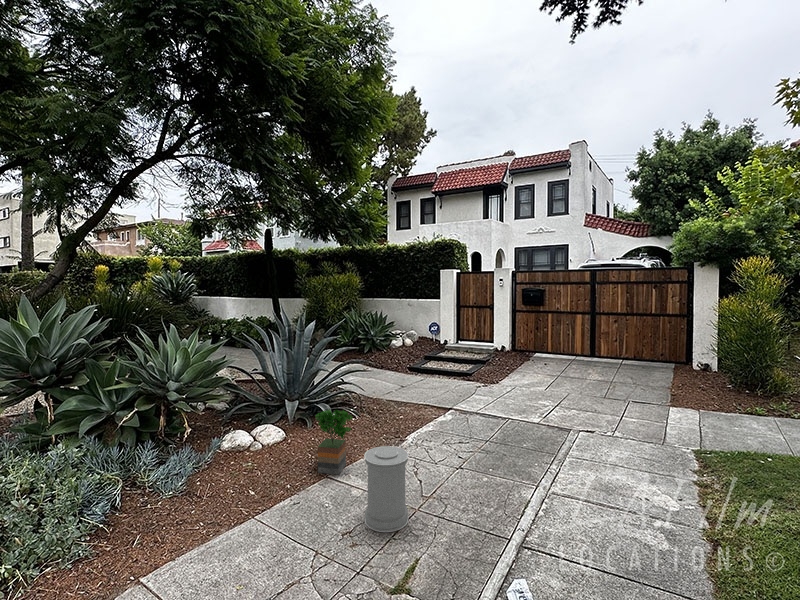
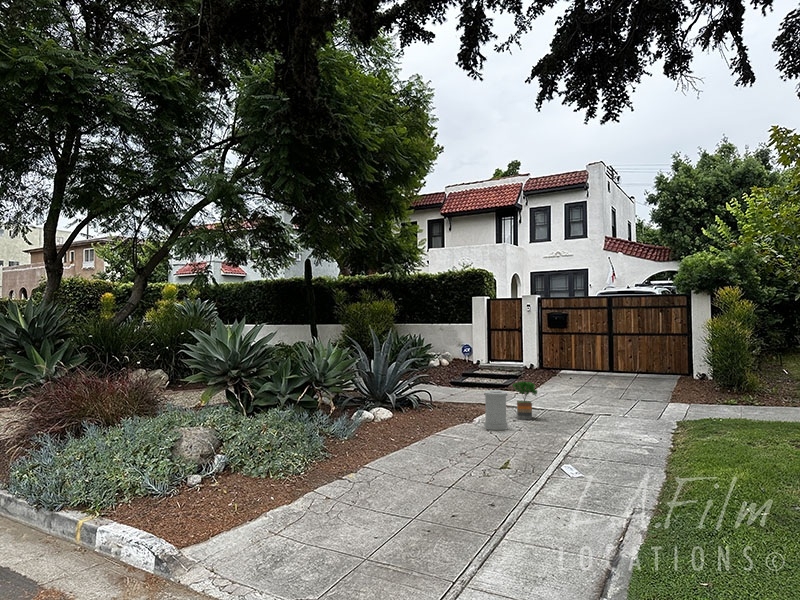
potted tree: present [316,410,352,475] -> present [513,381,537,419]

